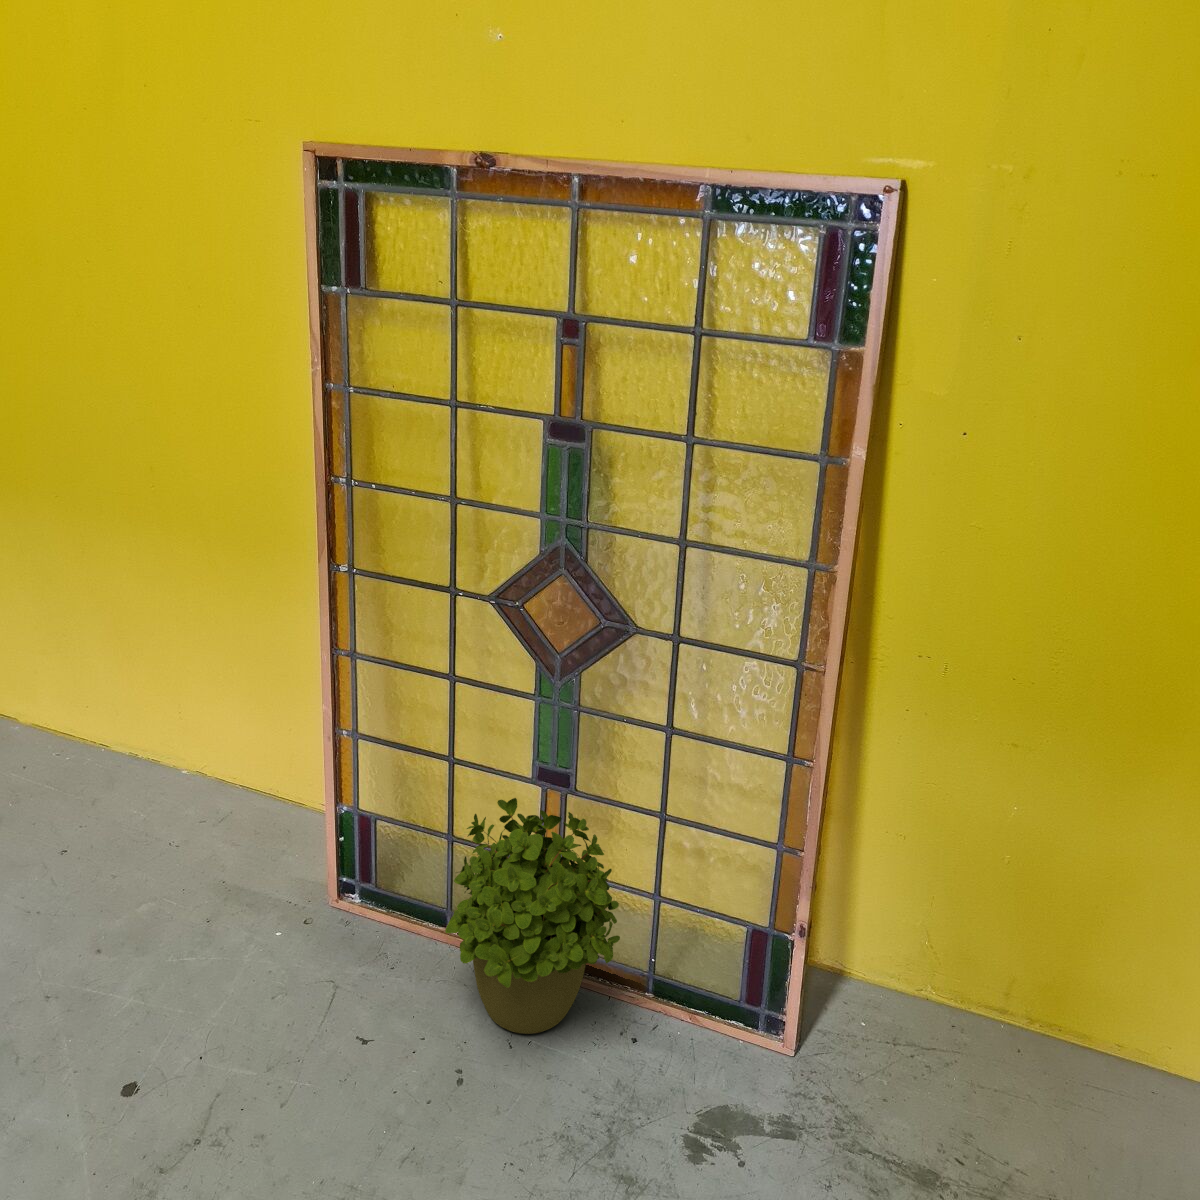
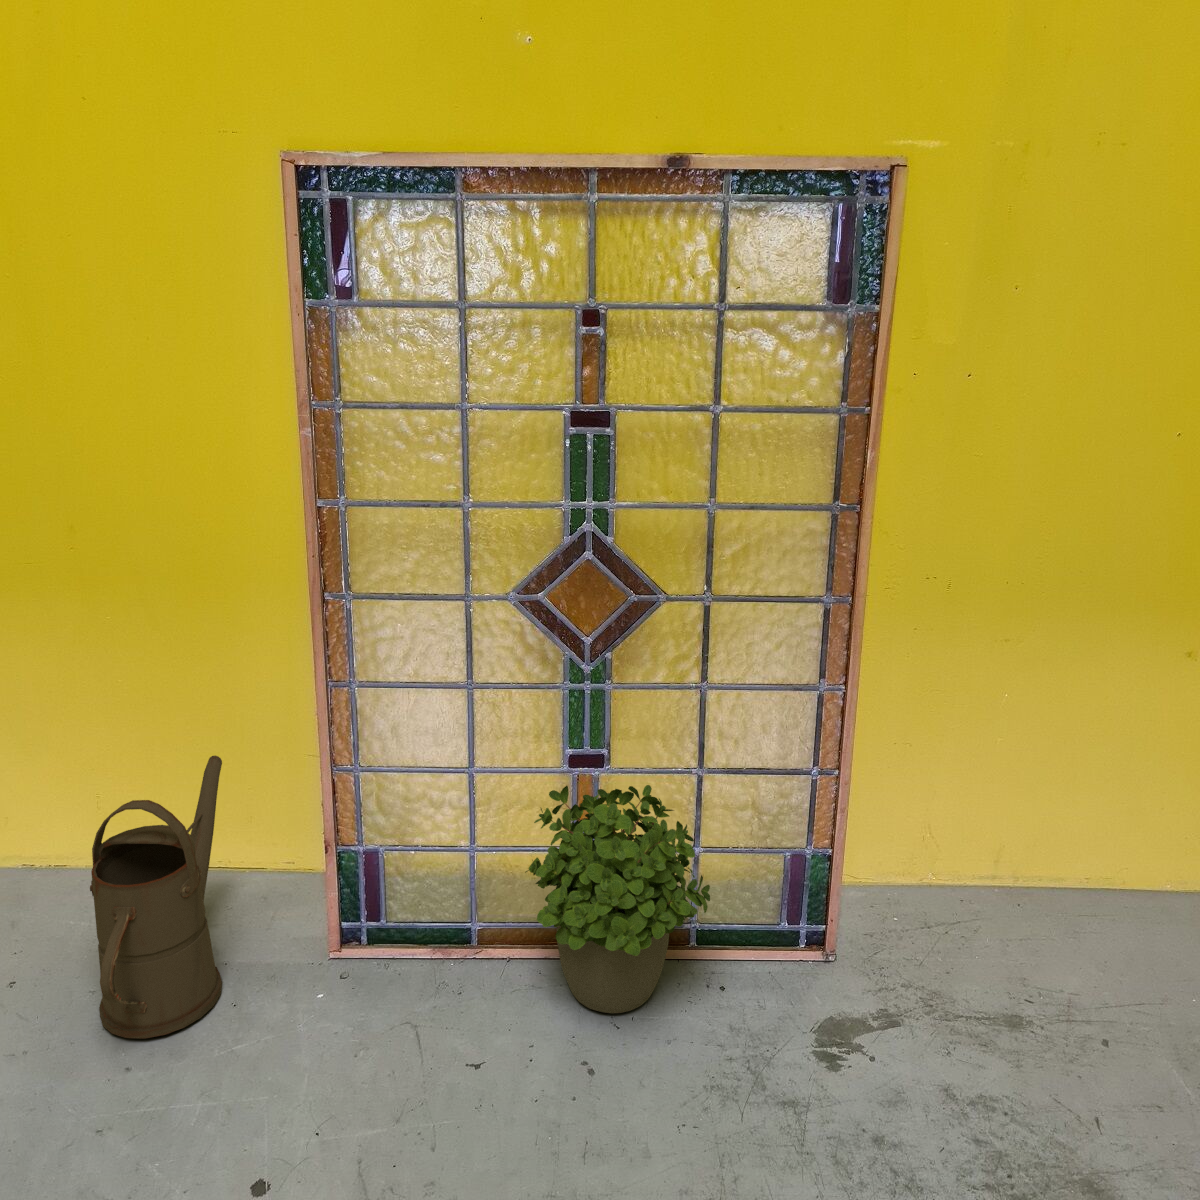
watering can: none [77,691,253,931] -> present [90,756,222,1039]

